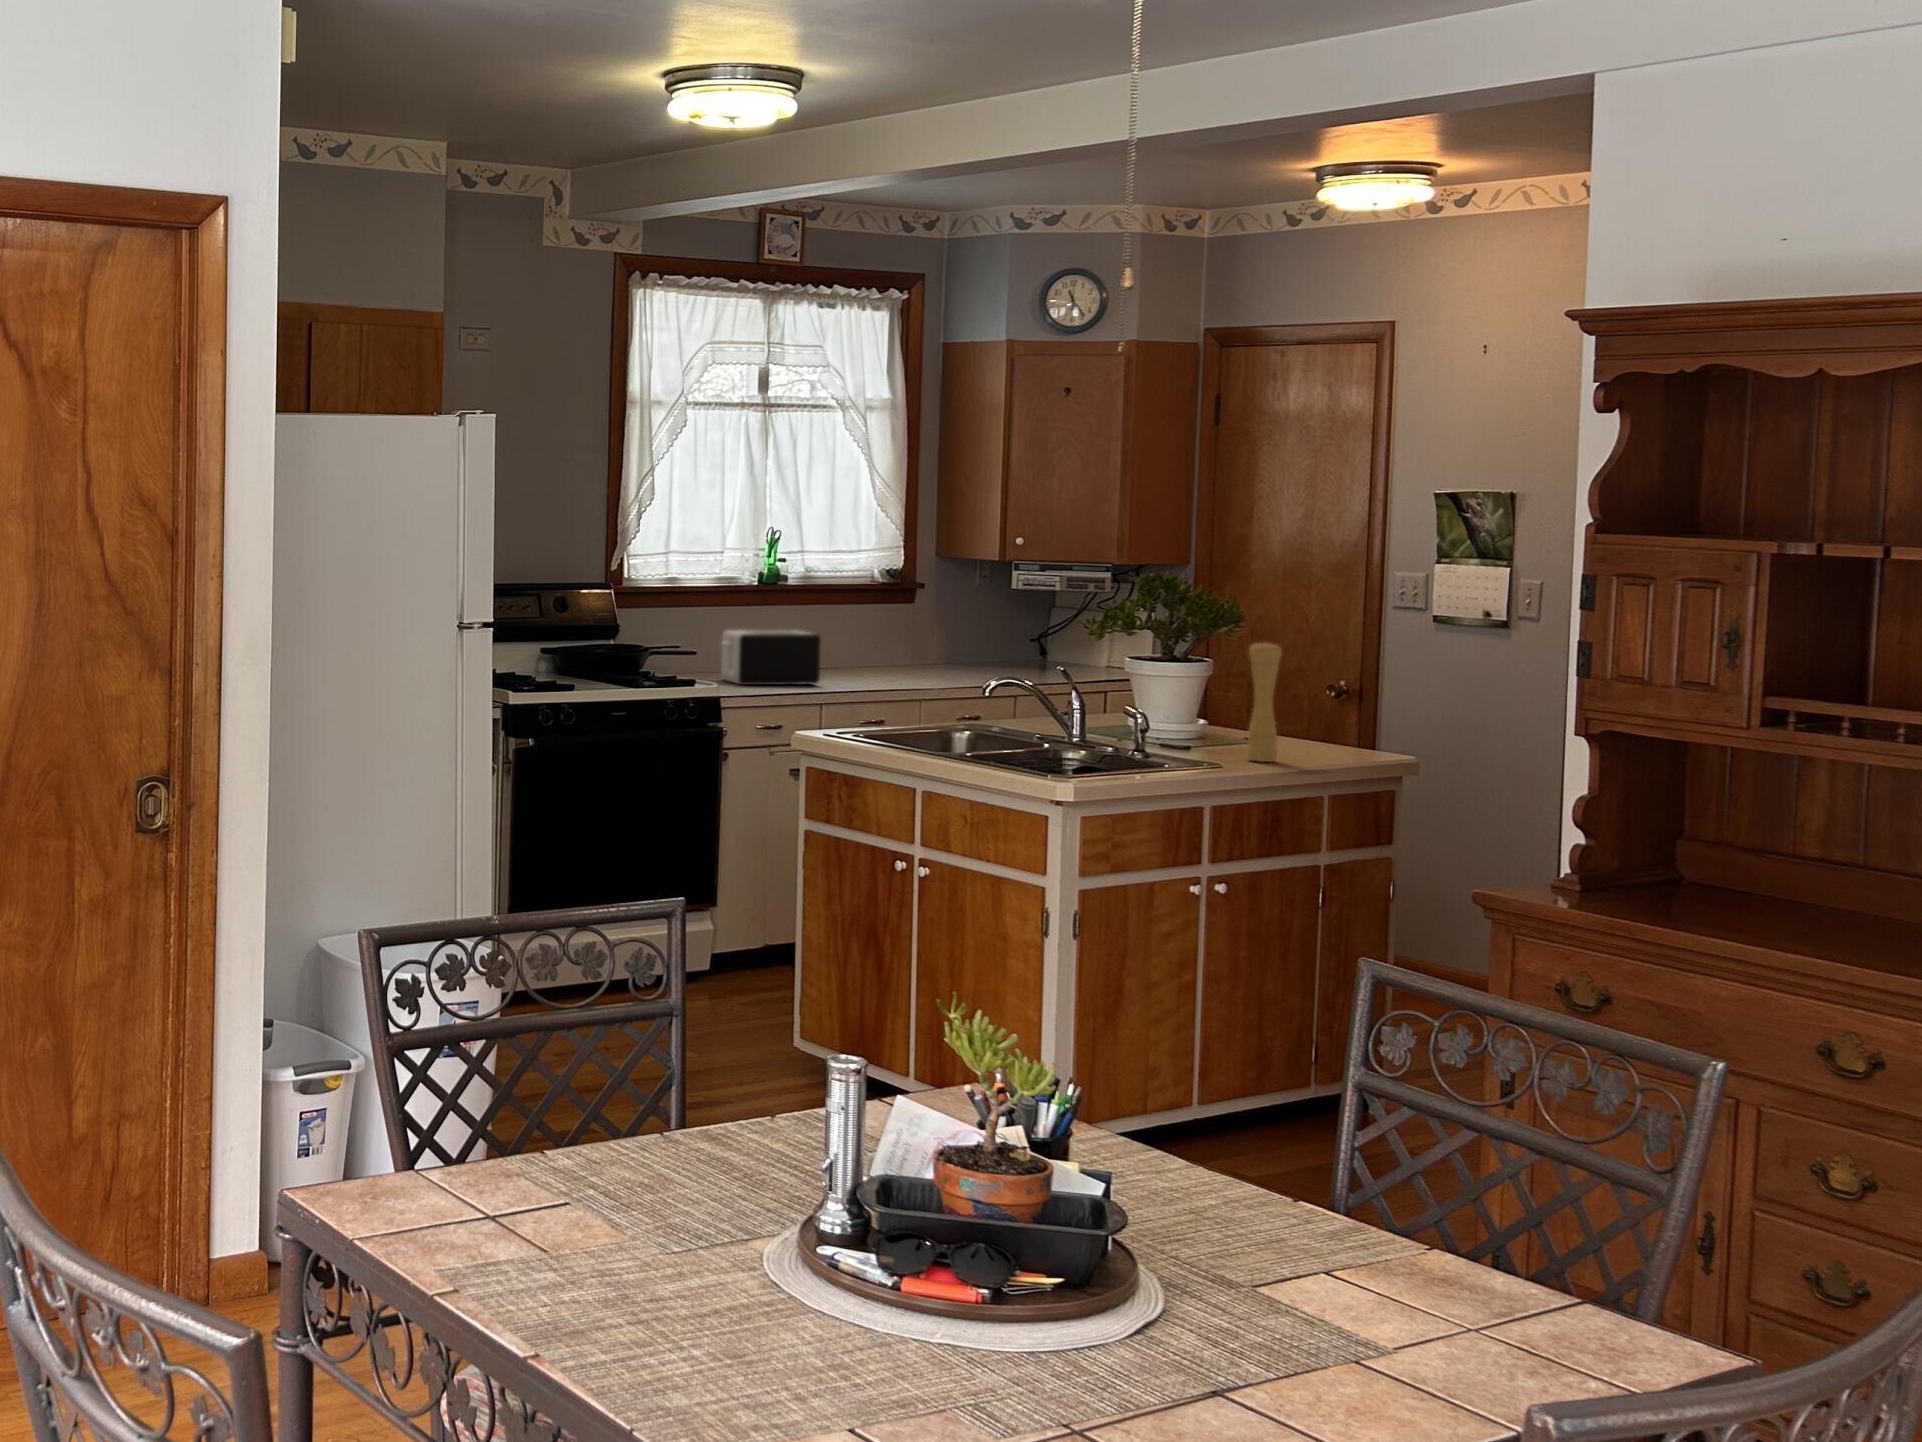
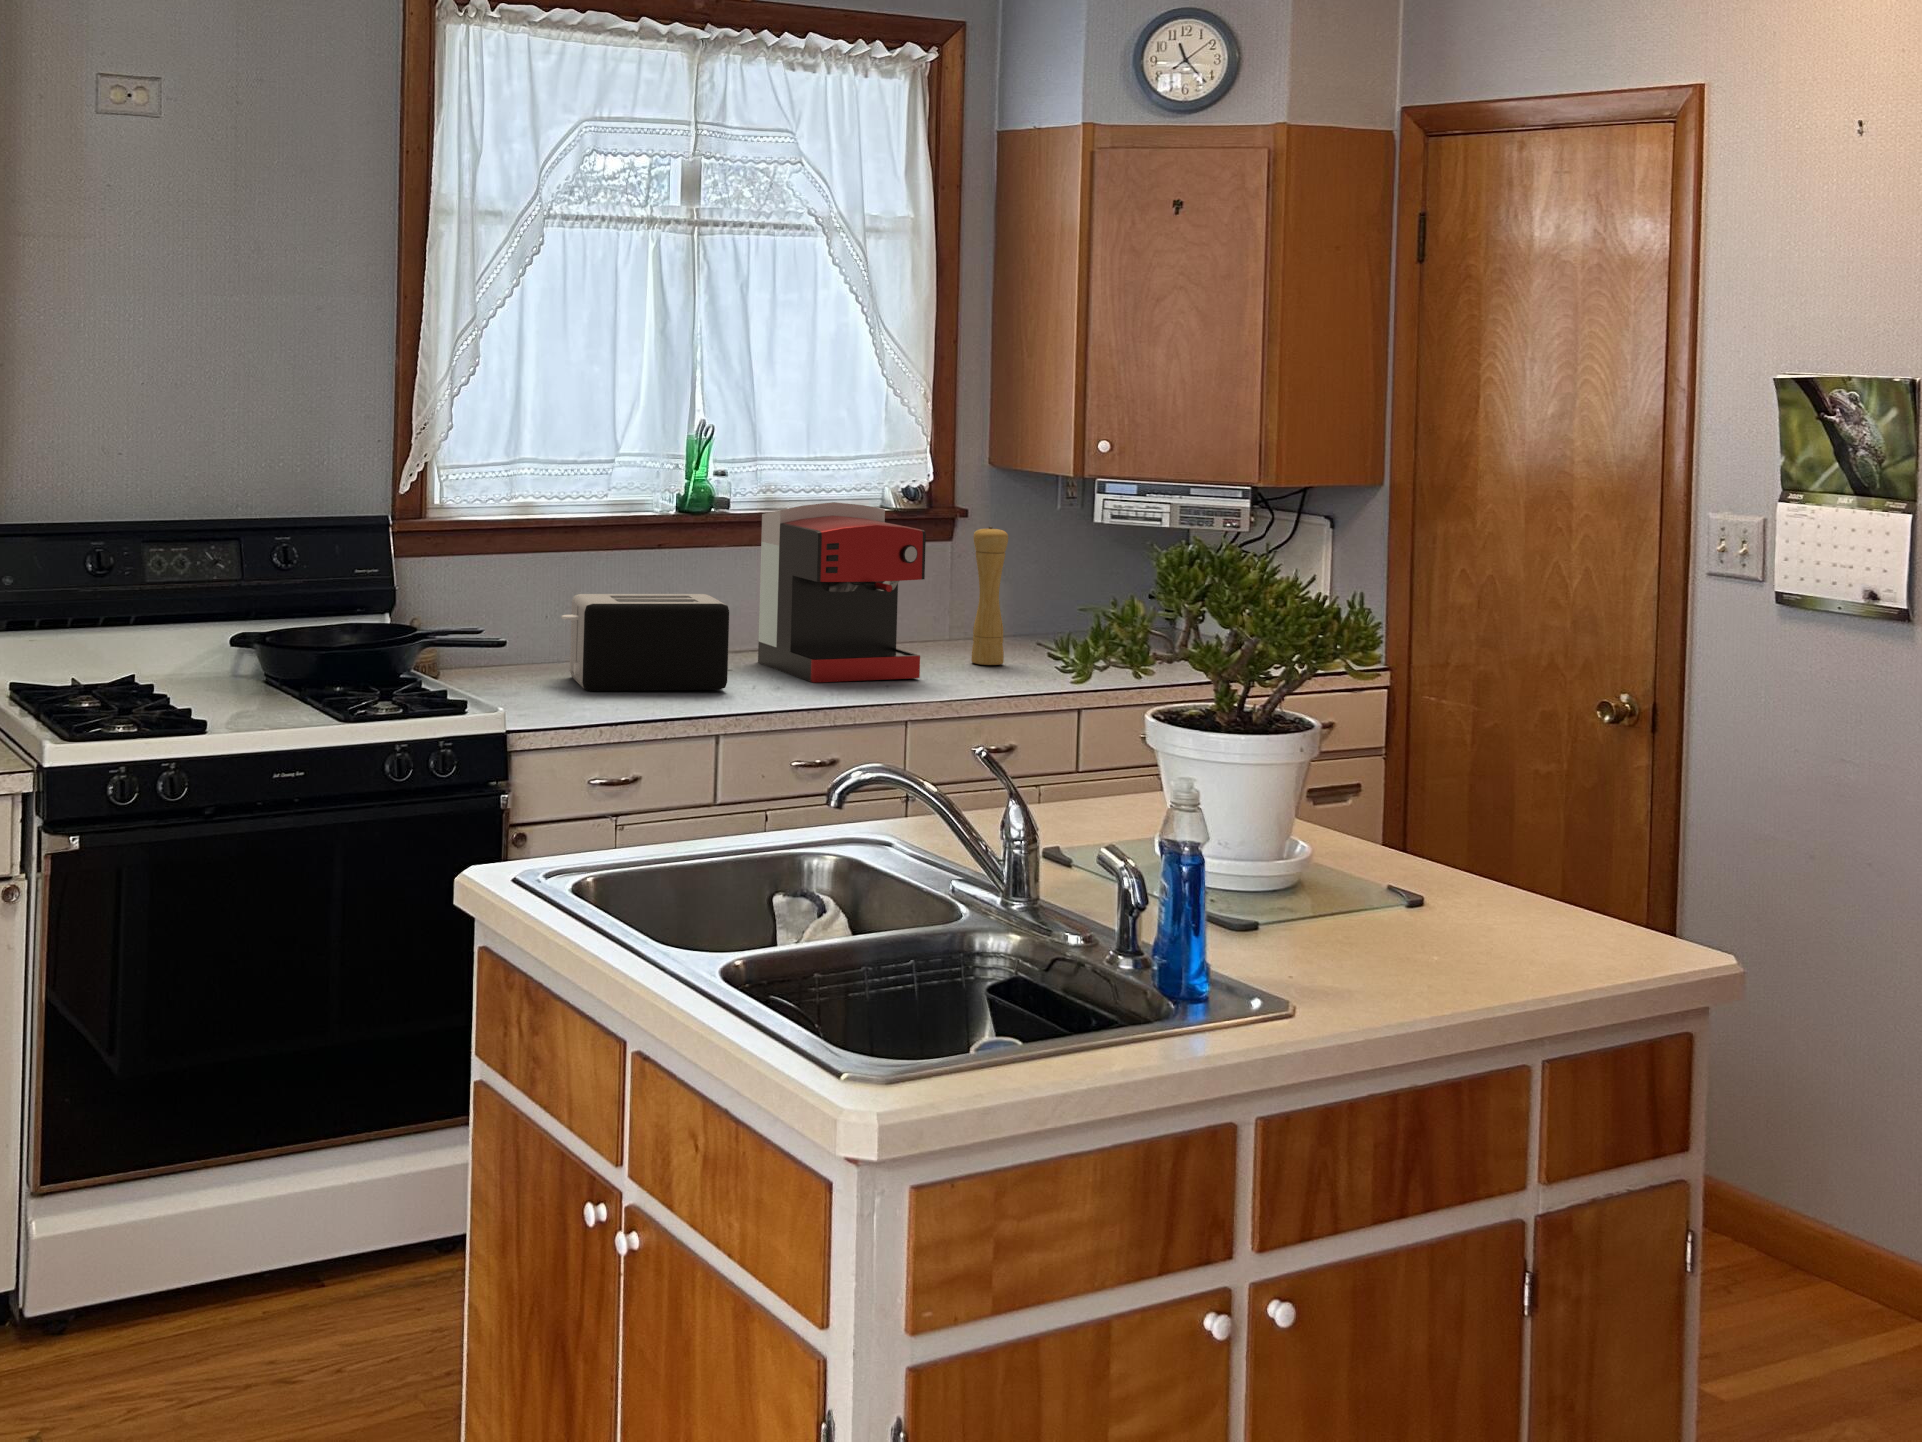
coffee maker: none [815,577,924,683] -> present [758,502,926,683]
pepper mill: present [1247,642,1282,762] -> present [971,526,1008,665]

